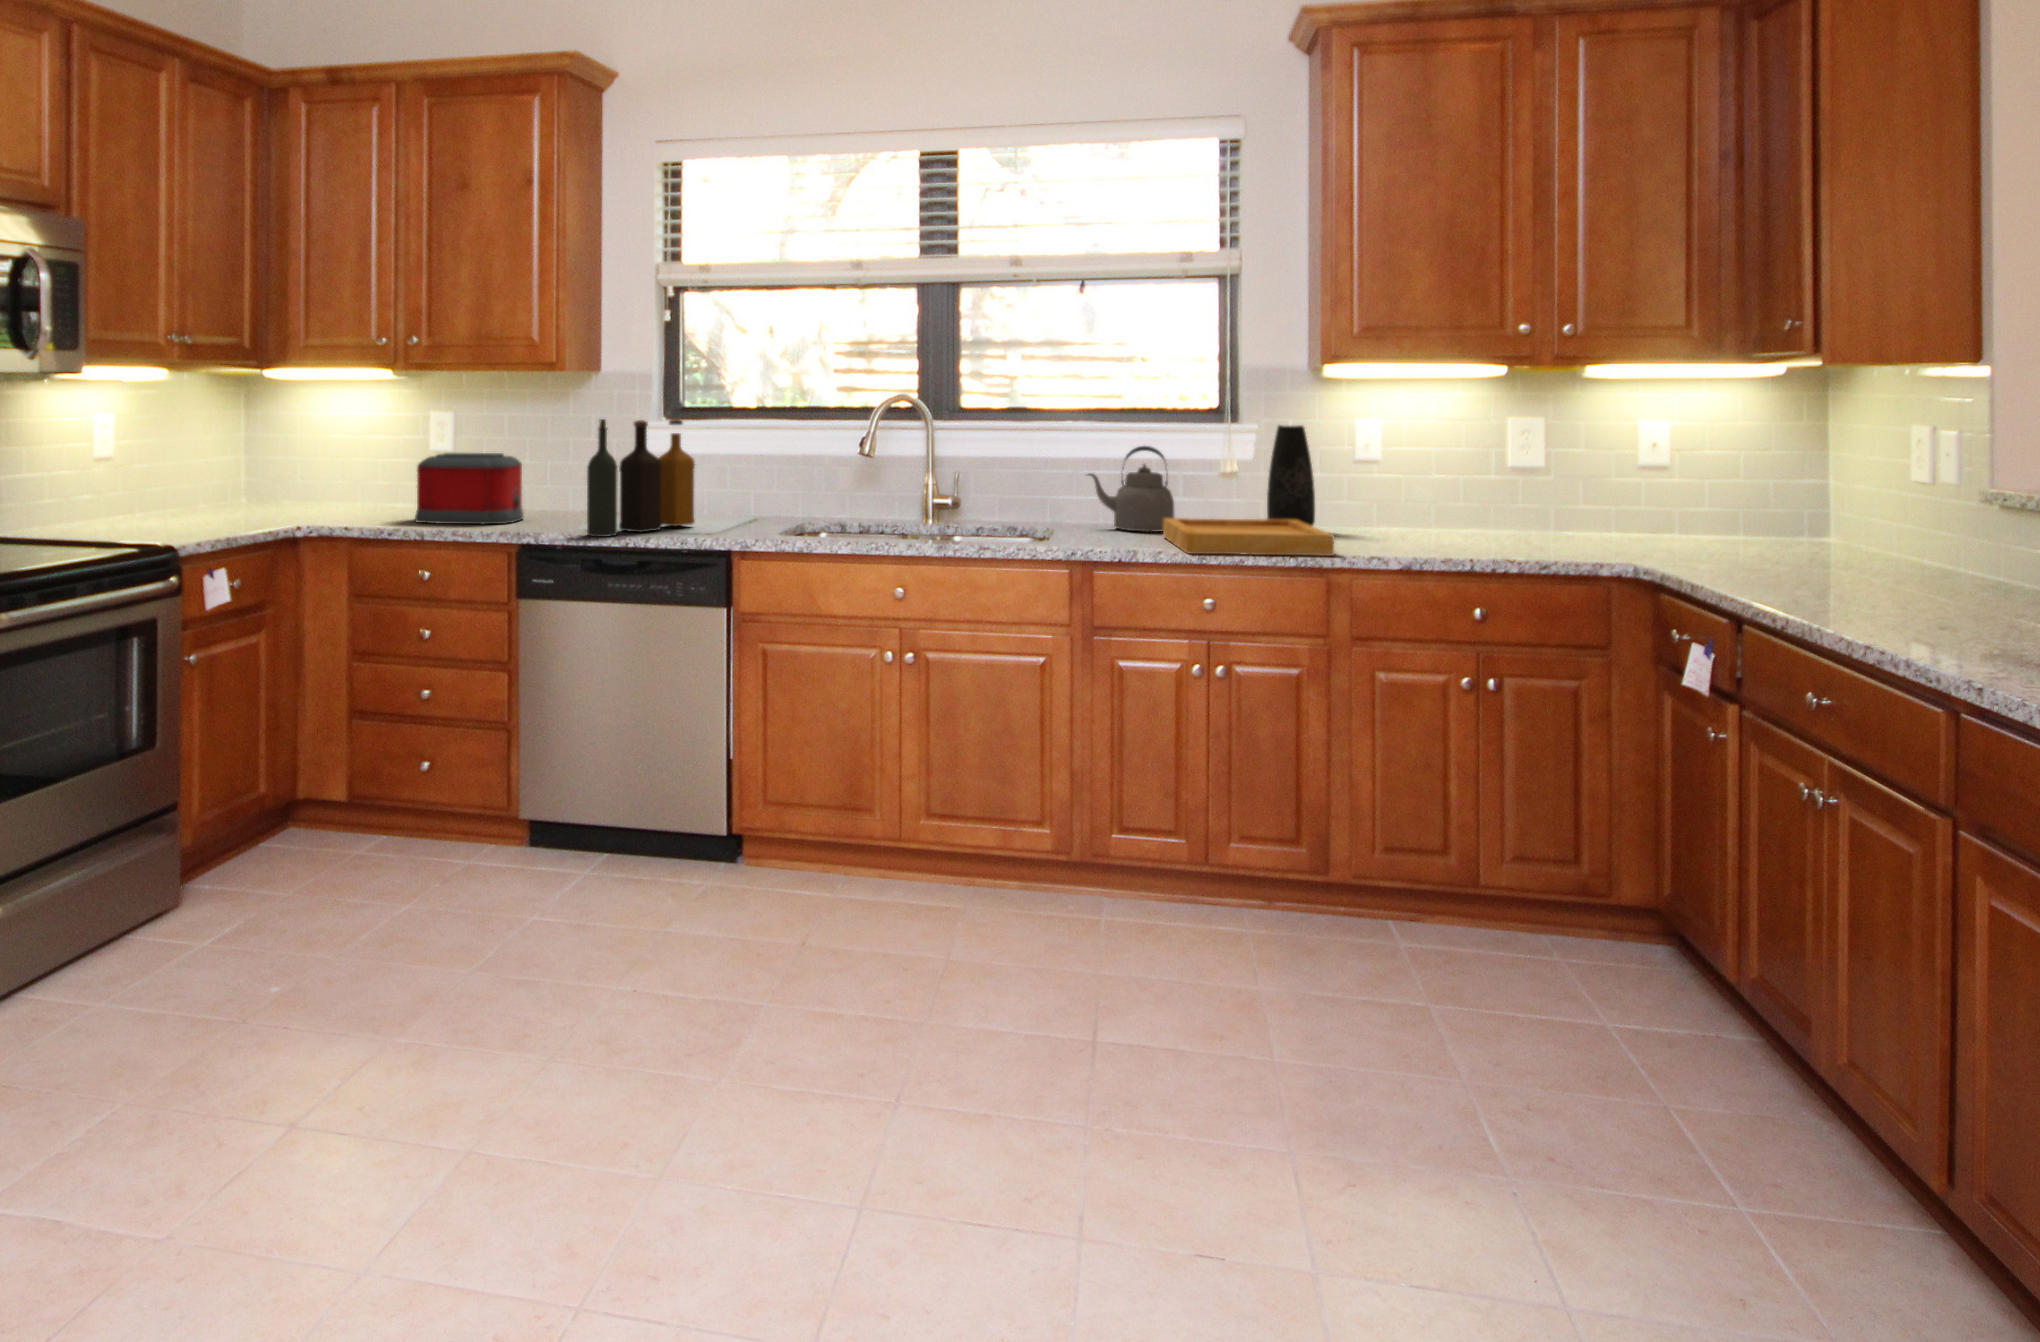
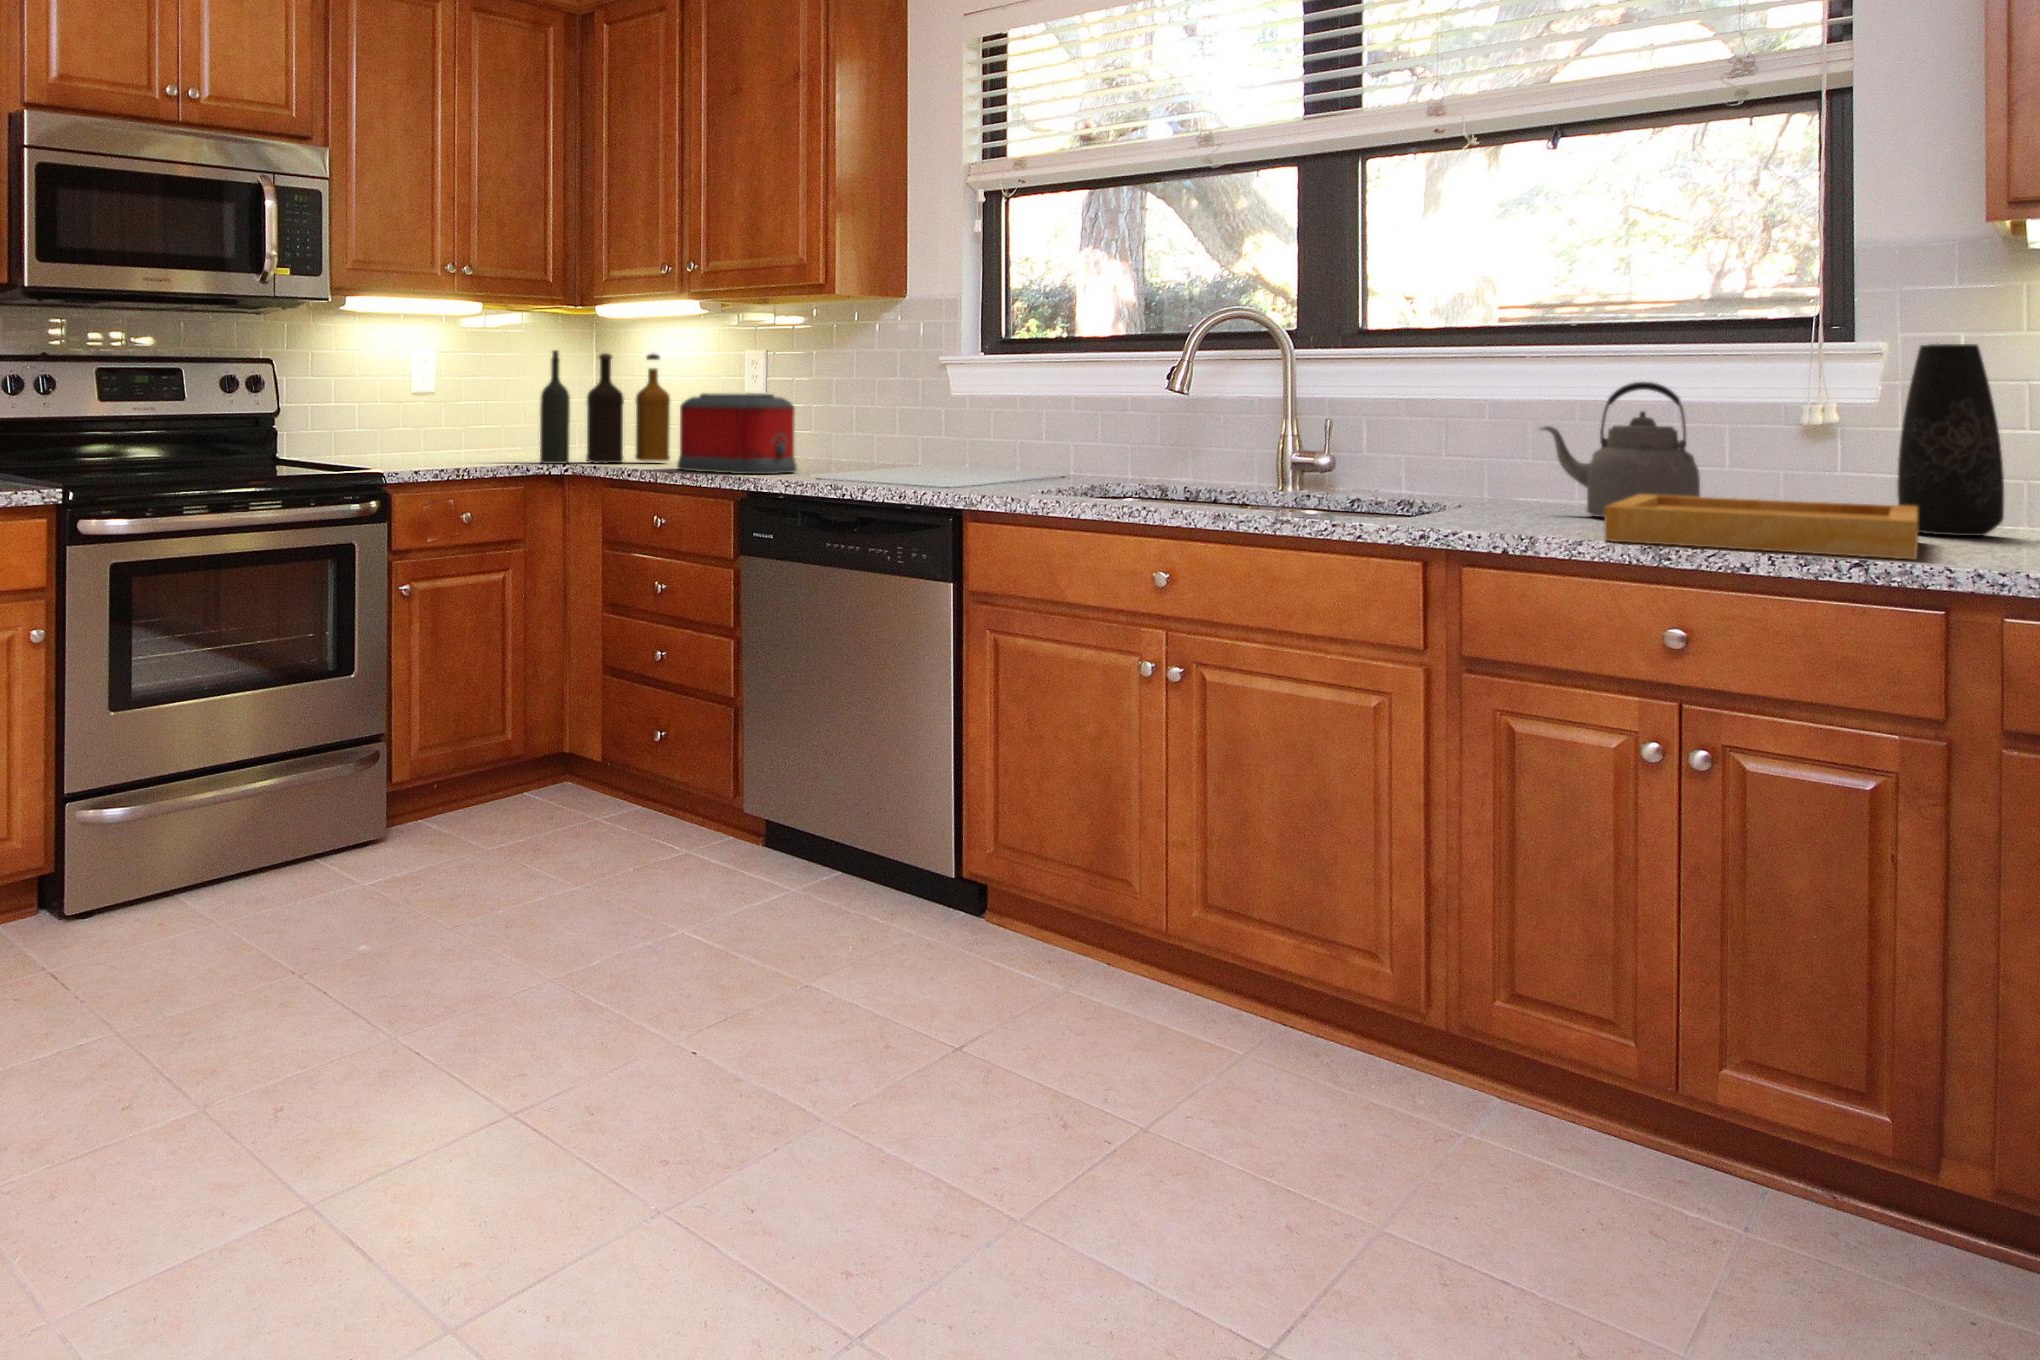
bottle: present [587,419,695,537] -> present [540,350,670,464]

